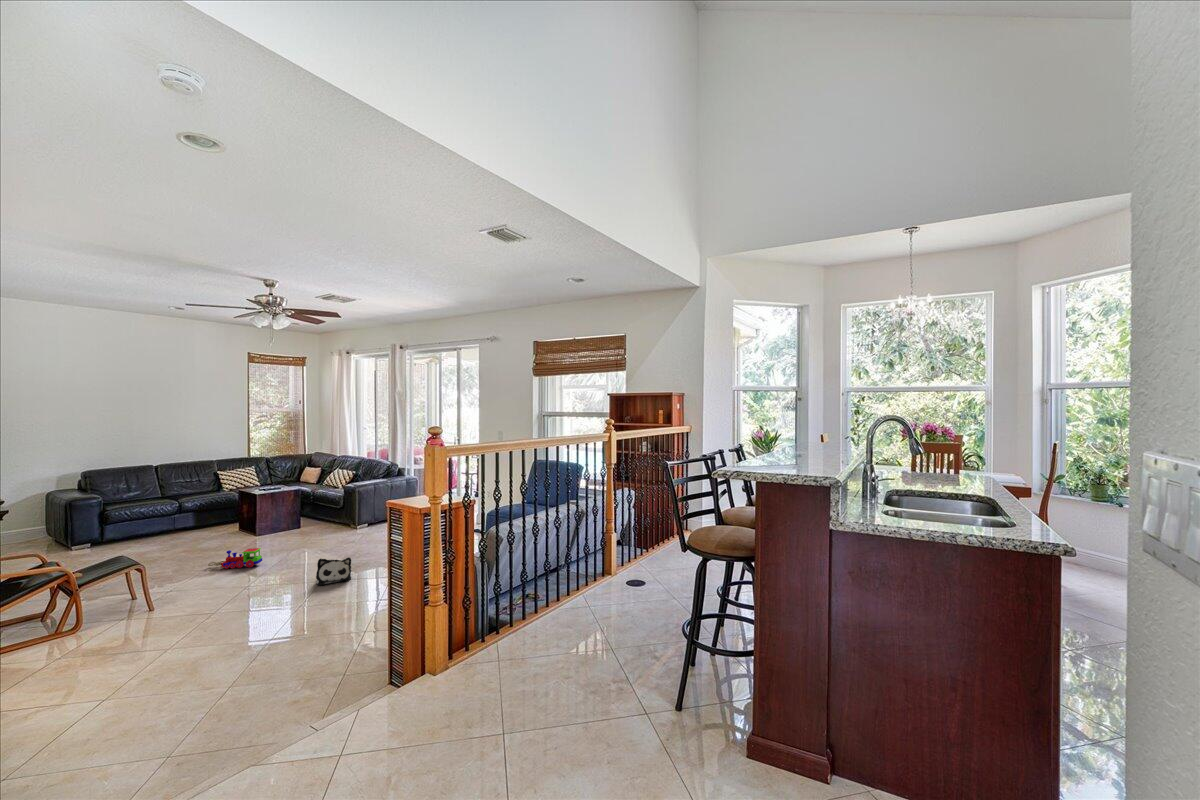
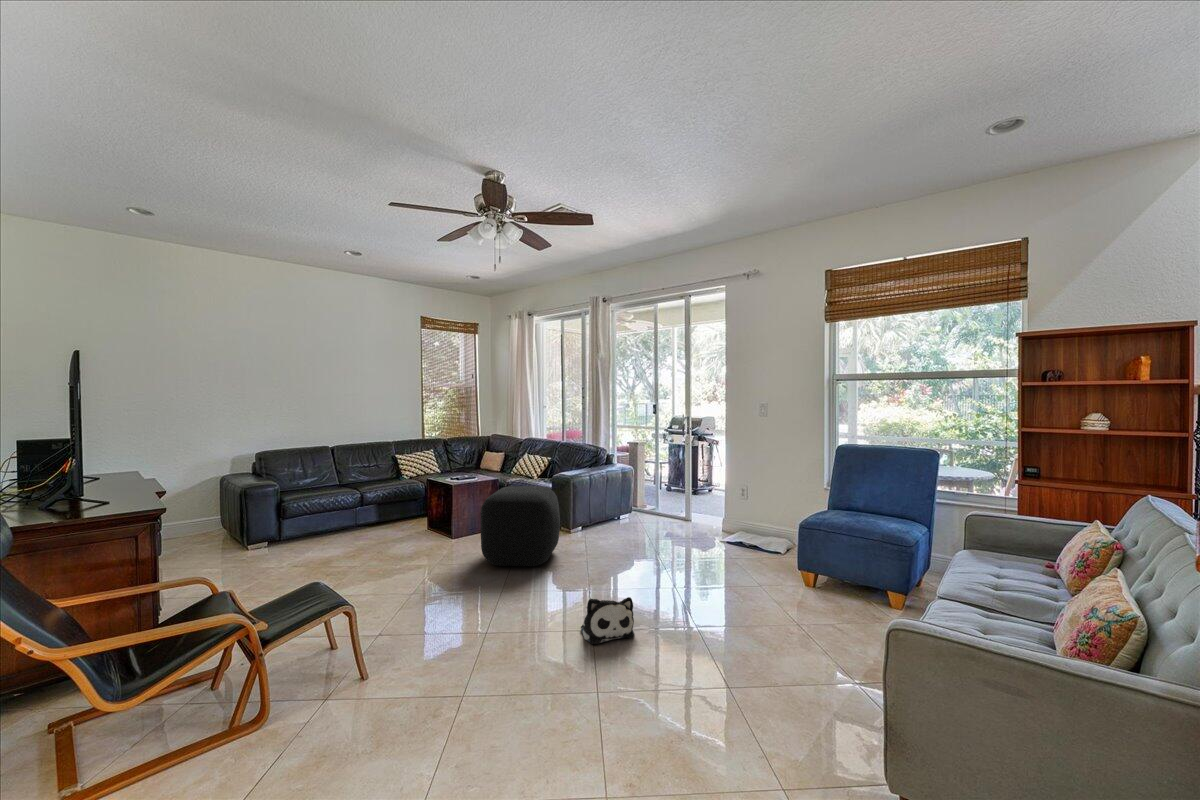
ottoman: none [269,493,336,550] -> present [480,486,560,566]
toy train: present [208,548,262,569] -> none [412,566,482,596]

